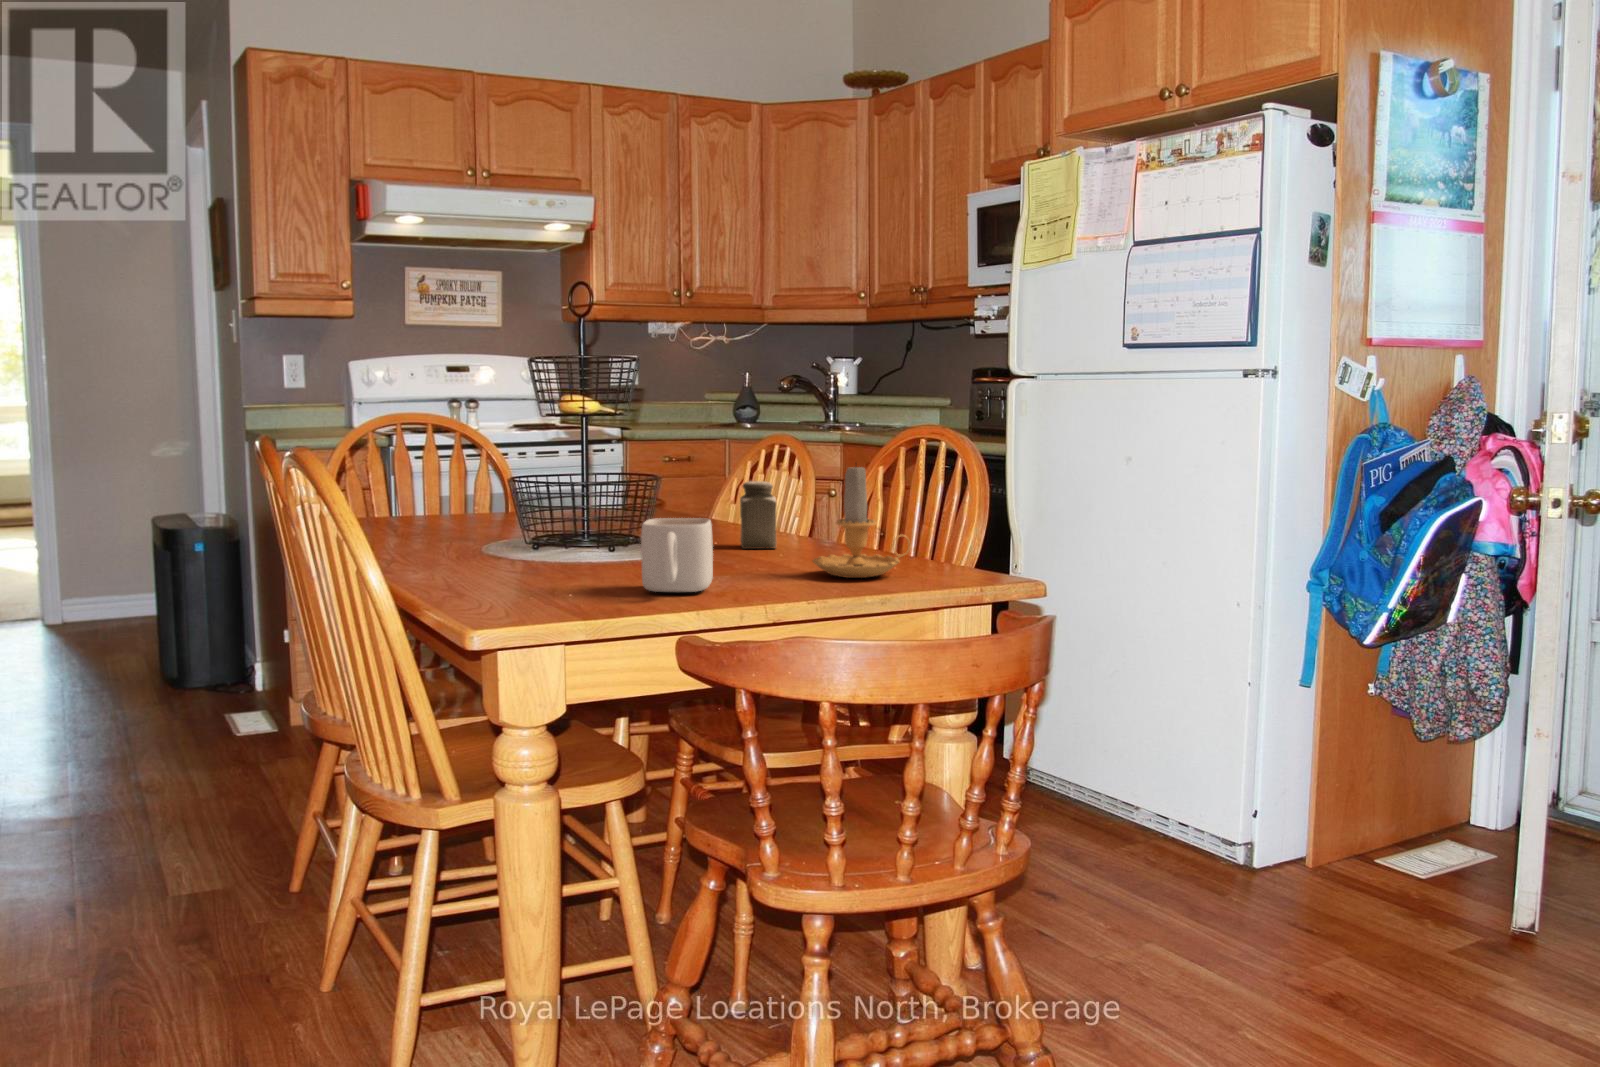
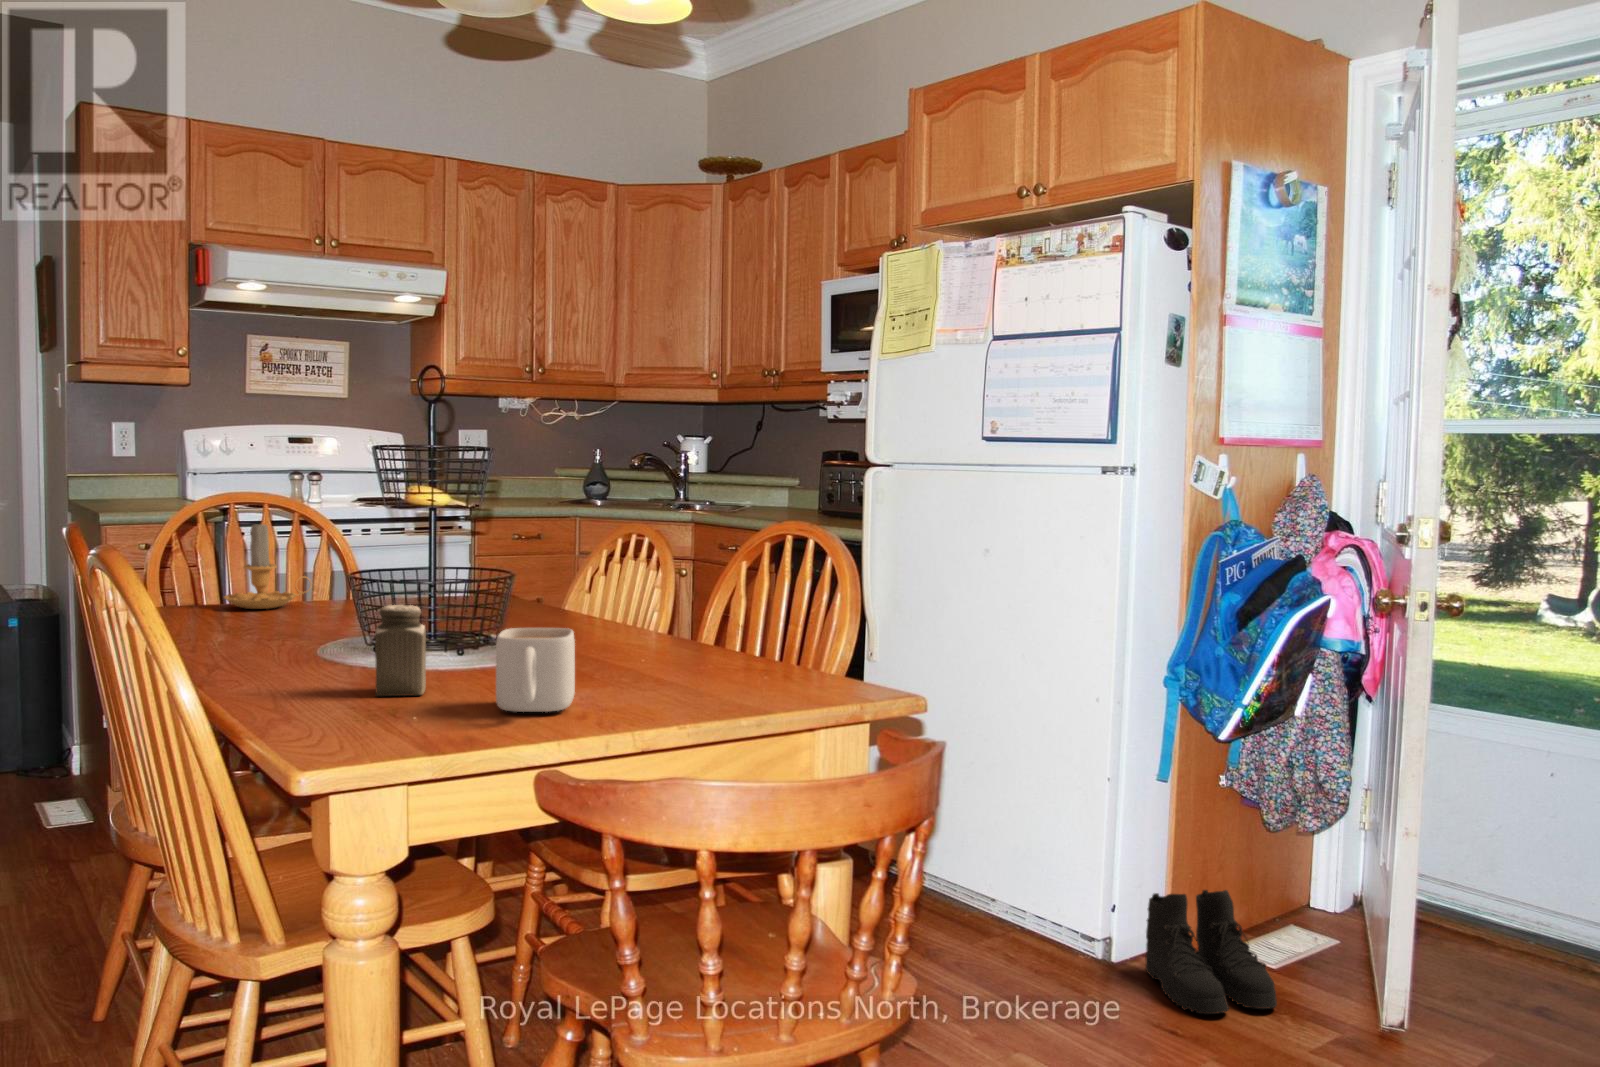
candle: present [813,467,910,578] -> present [224,524,312,609]
salt shaker: present [740,481,777,549] -> present [375,605,426,696]
boots: none [1286,796,1418,915] -> present [1145,890,1277,1014]

